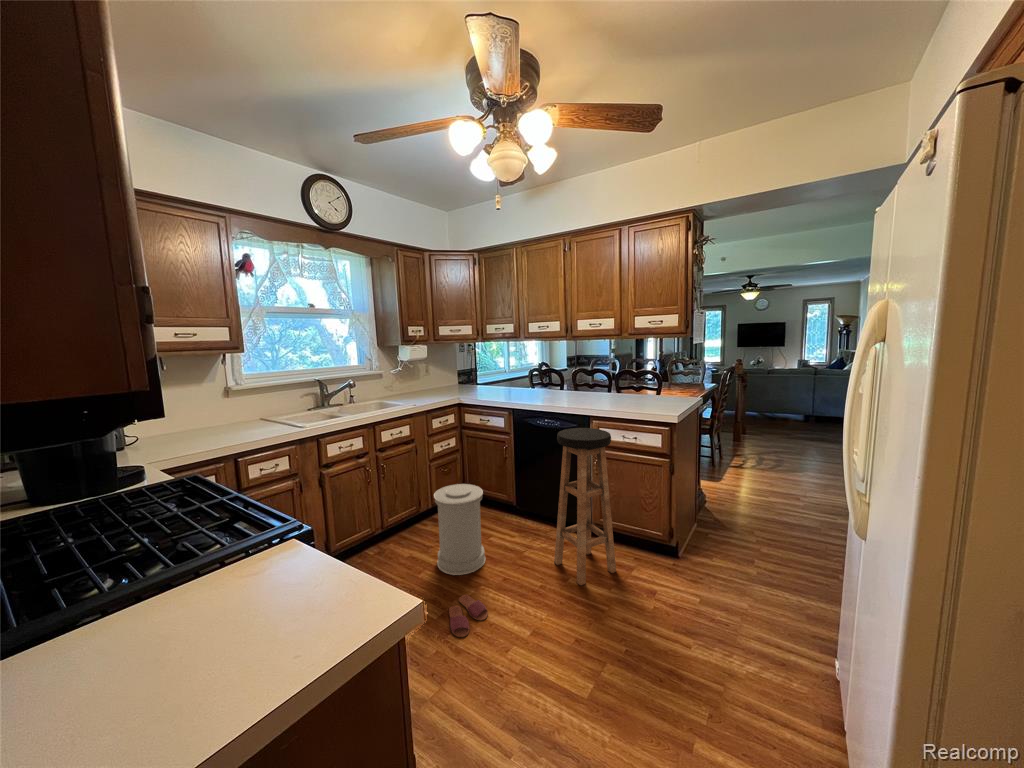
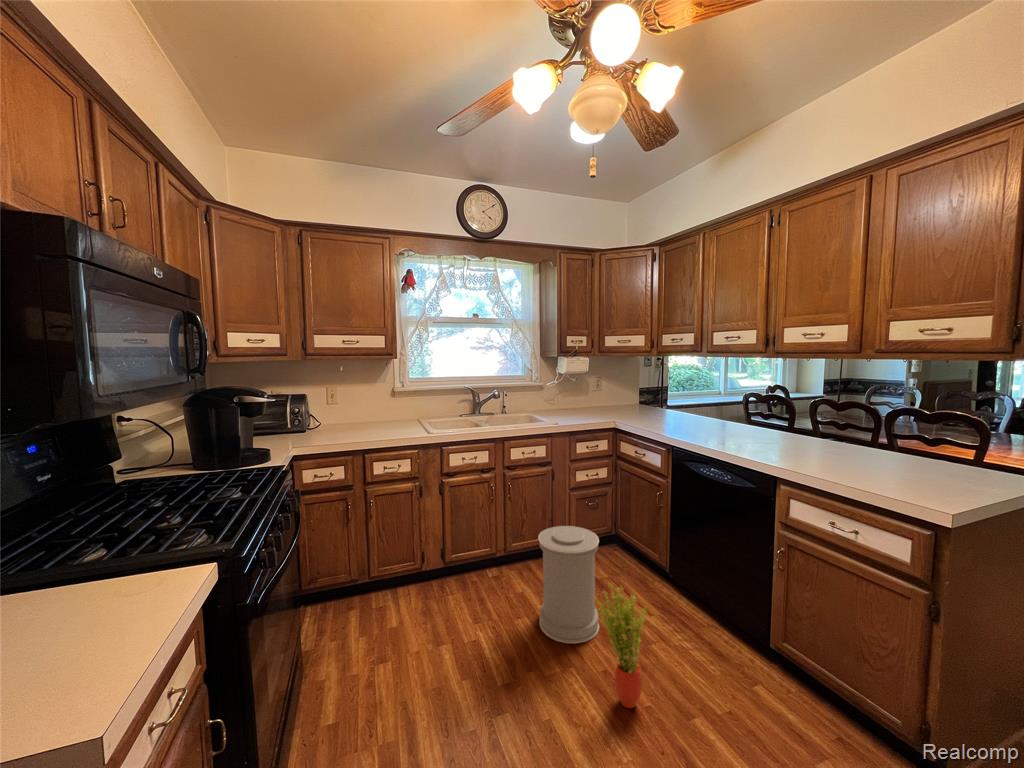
bar stool: present [554,428,616,585] -> none [688,485,789,743]
potted plant: none [506,509,543,593] -> present [598,582,647,708]
slippers: present [449,594,488,637] -> none [504,669,559,724]

